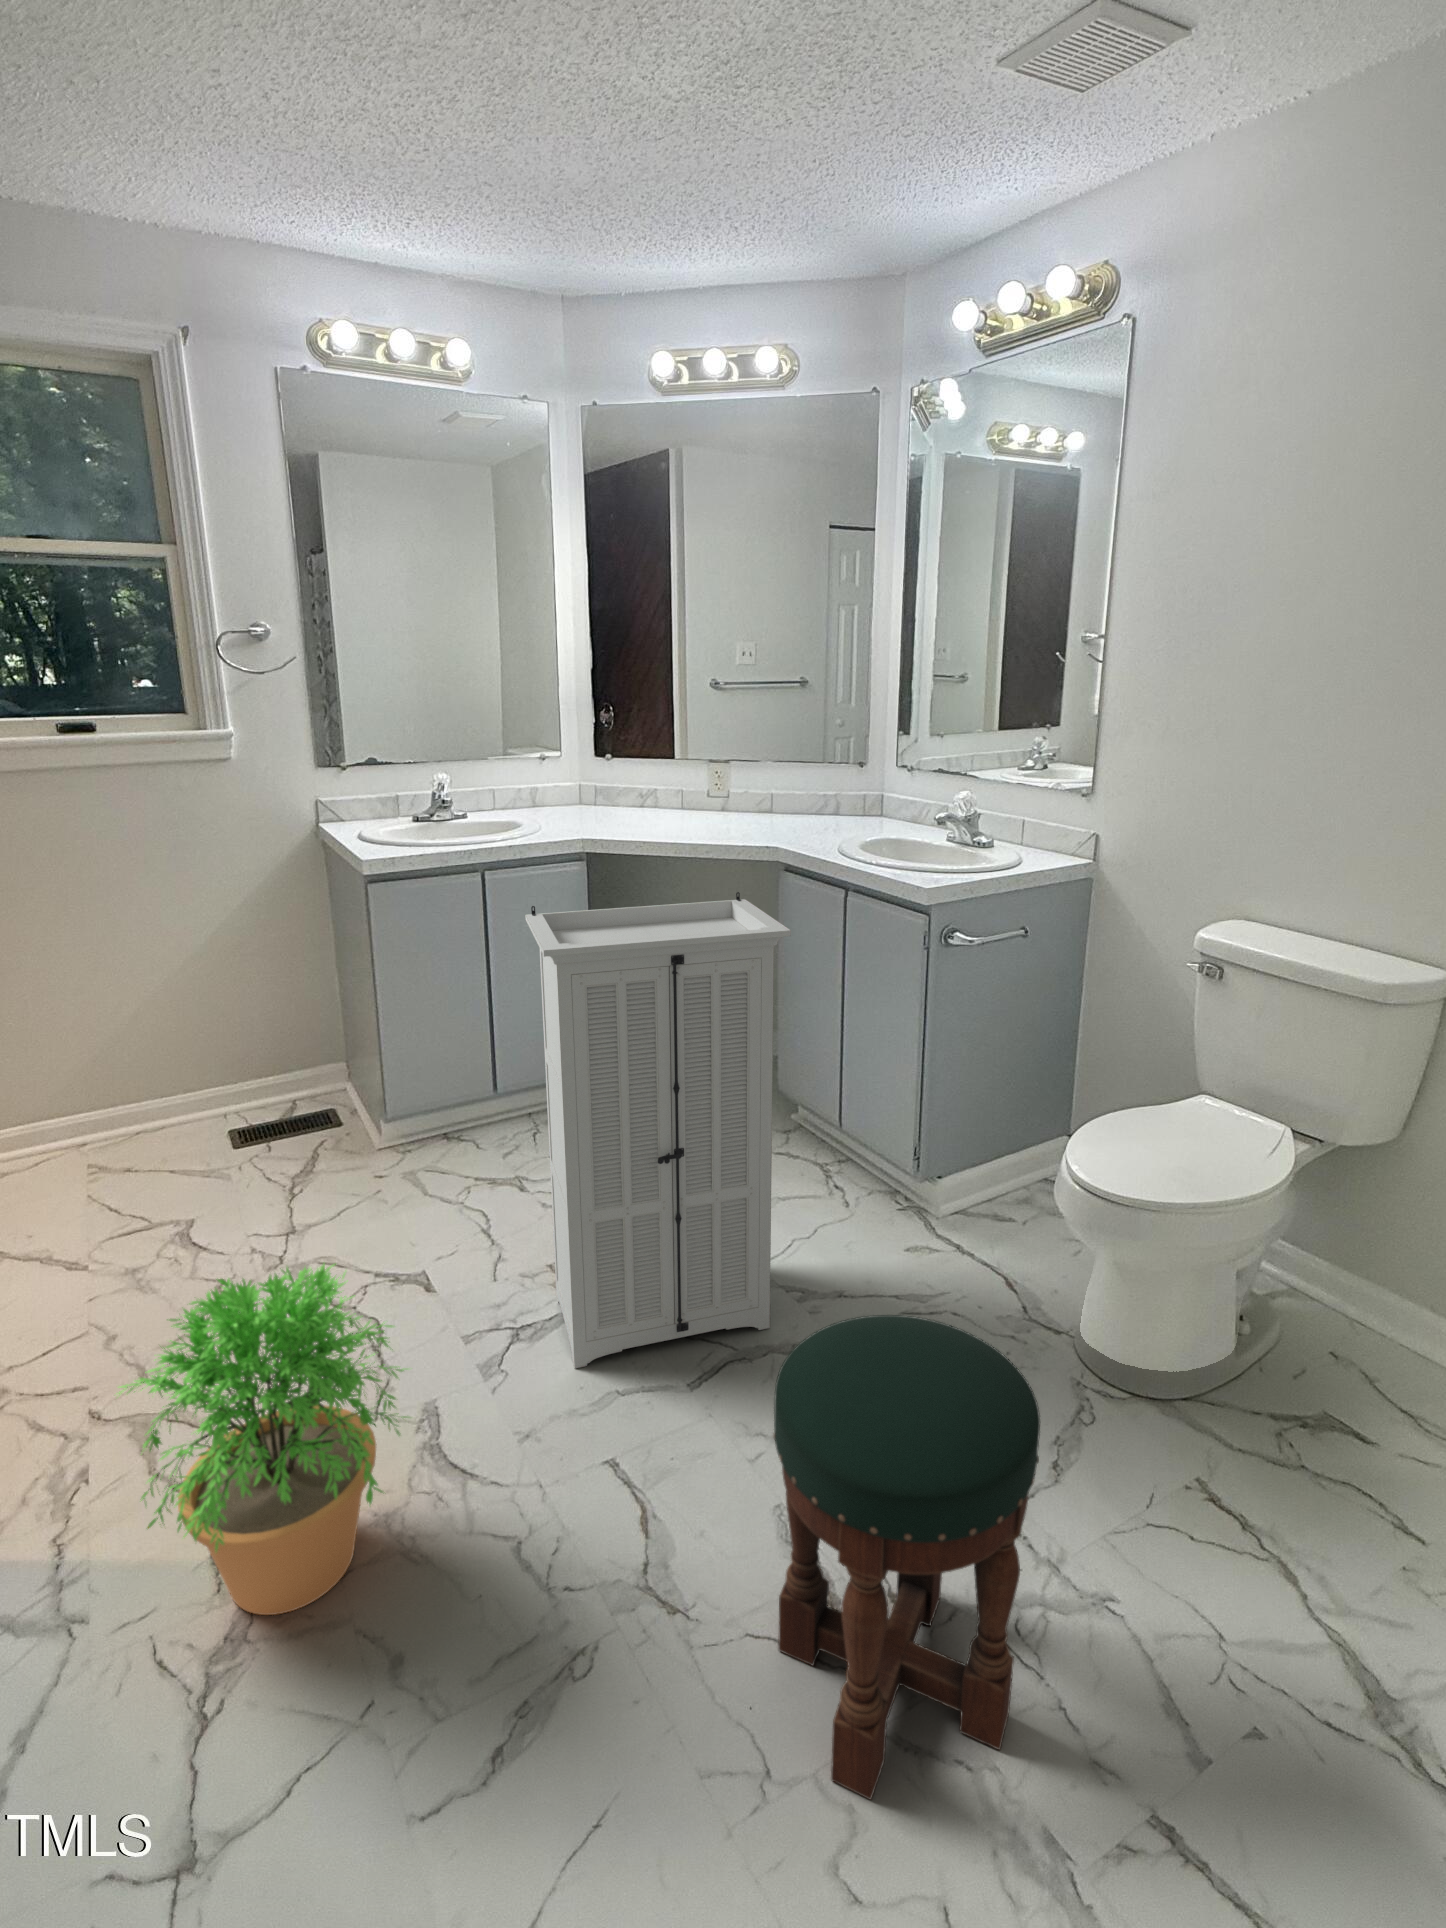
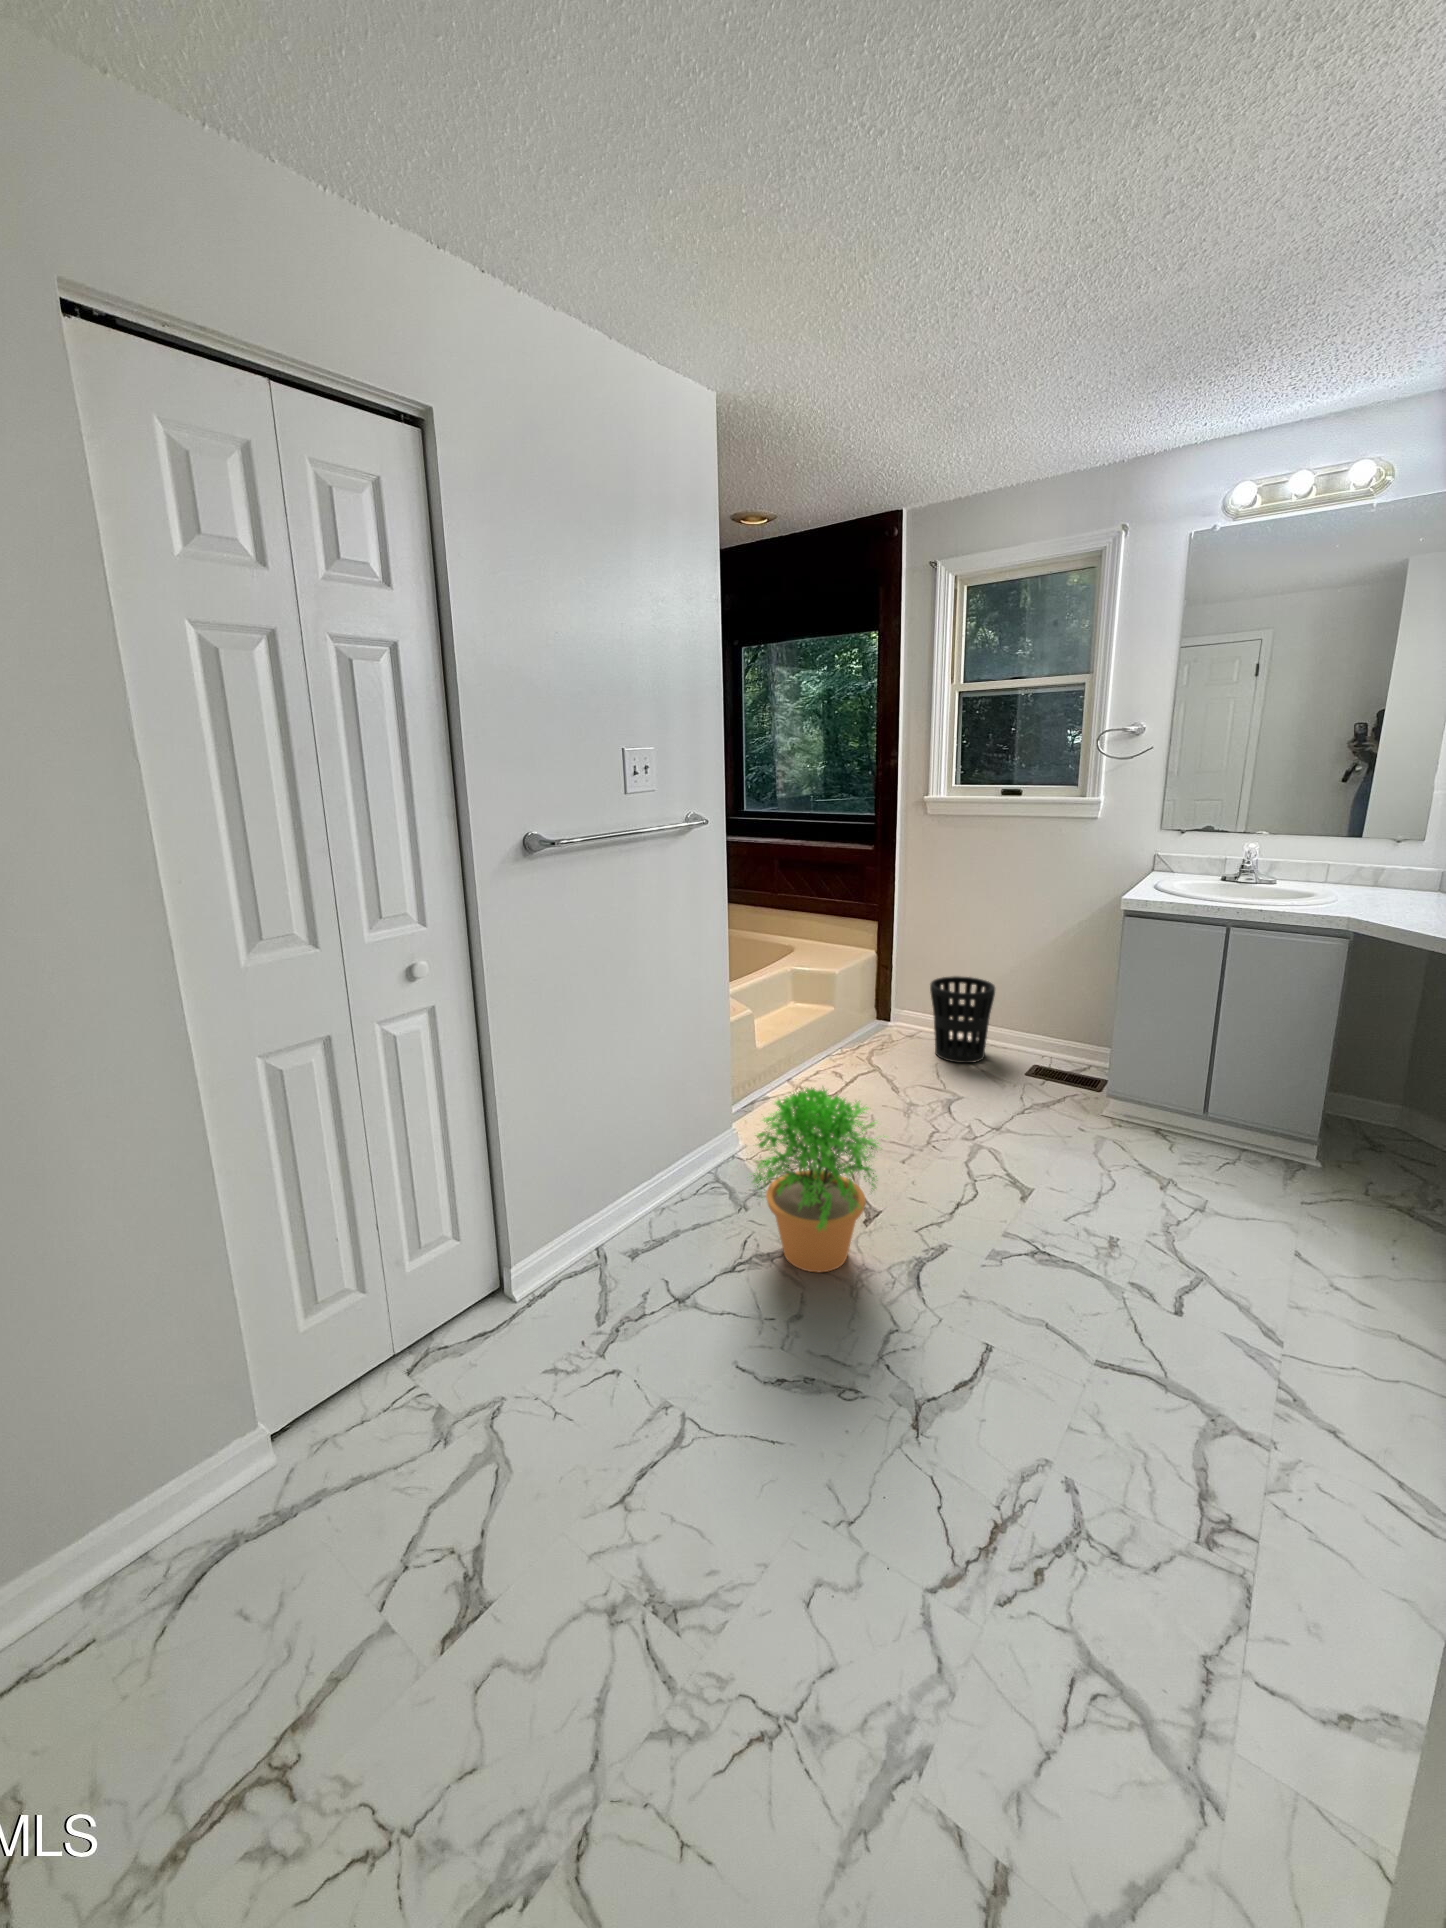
storage cabinet: present [525,892,791,1368] -> none [1040,942,1328,1392]
wastebasket: none [25,1033,152,1183] -> present [930,976,995,1063]
stool: present [773,1315,1040,1799] -> none [869,1282,1097,1698]

